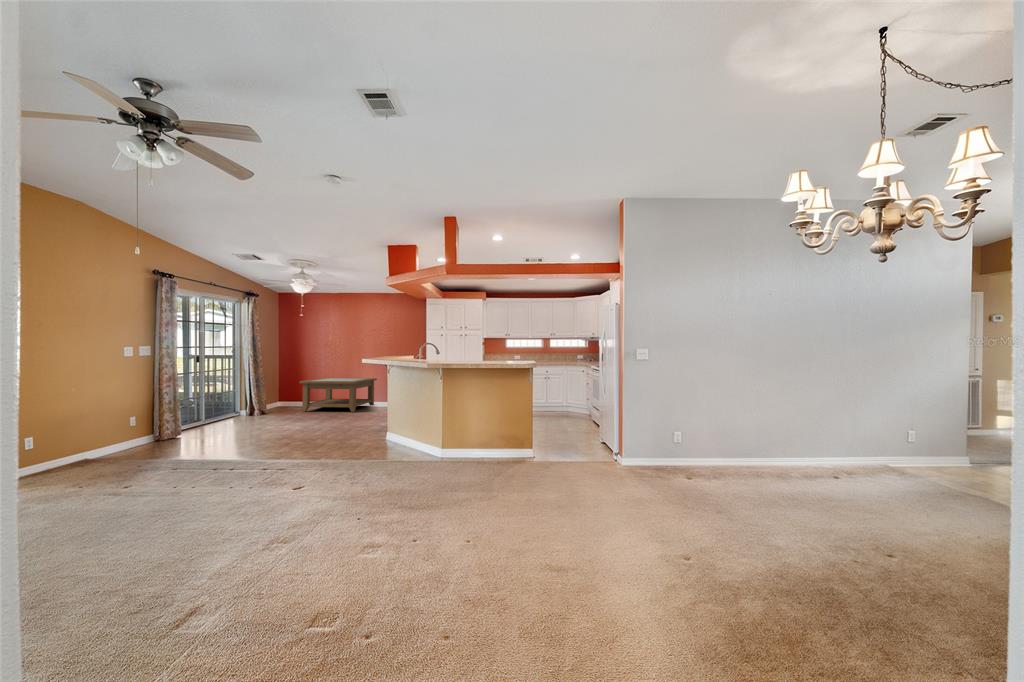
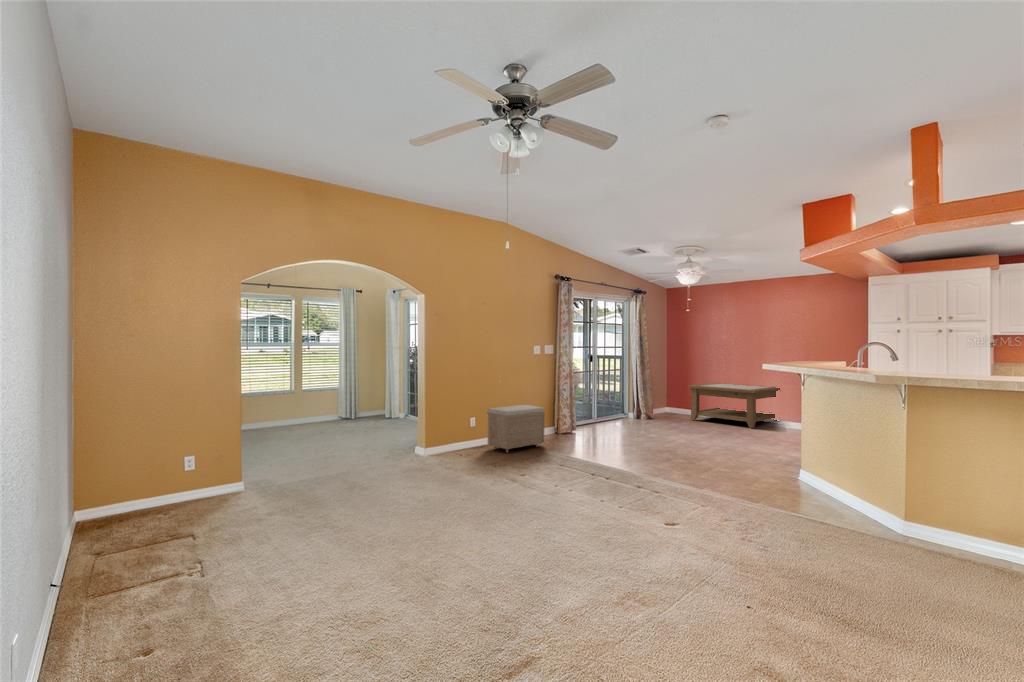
storage bench: none [56,412,143,467] -> present [487,405,545,452]

